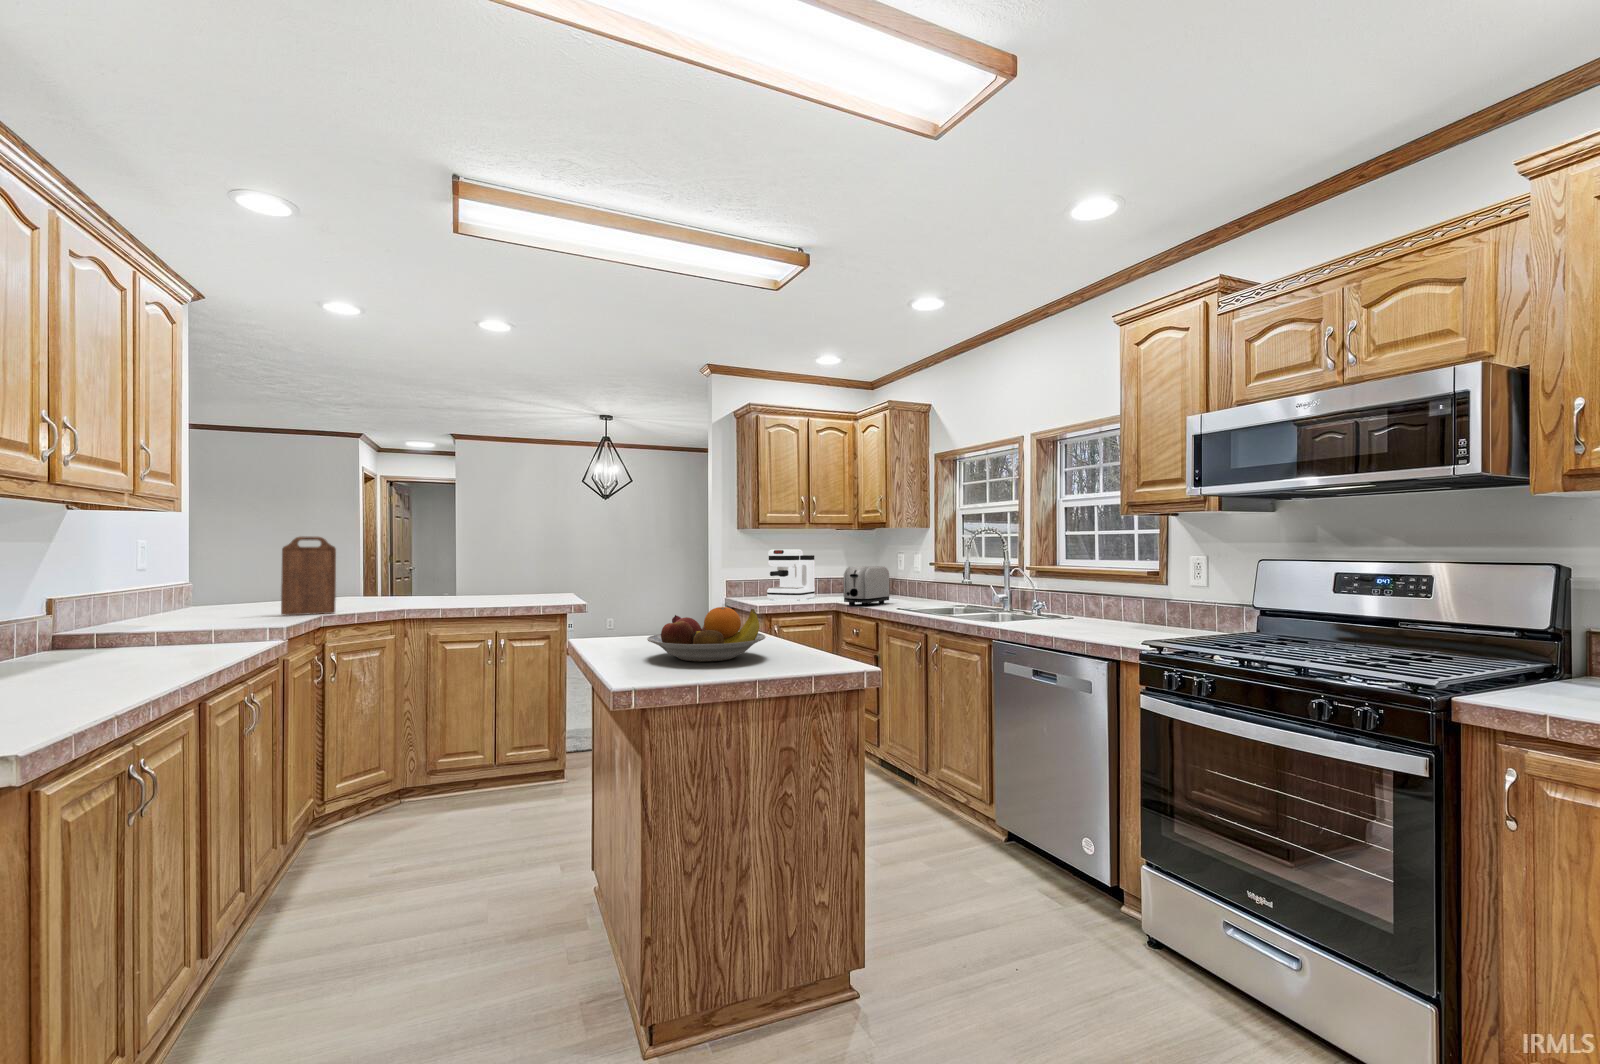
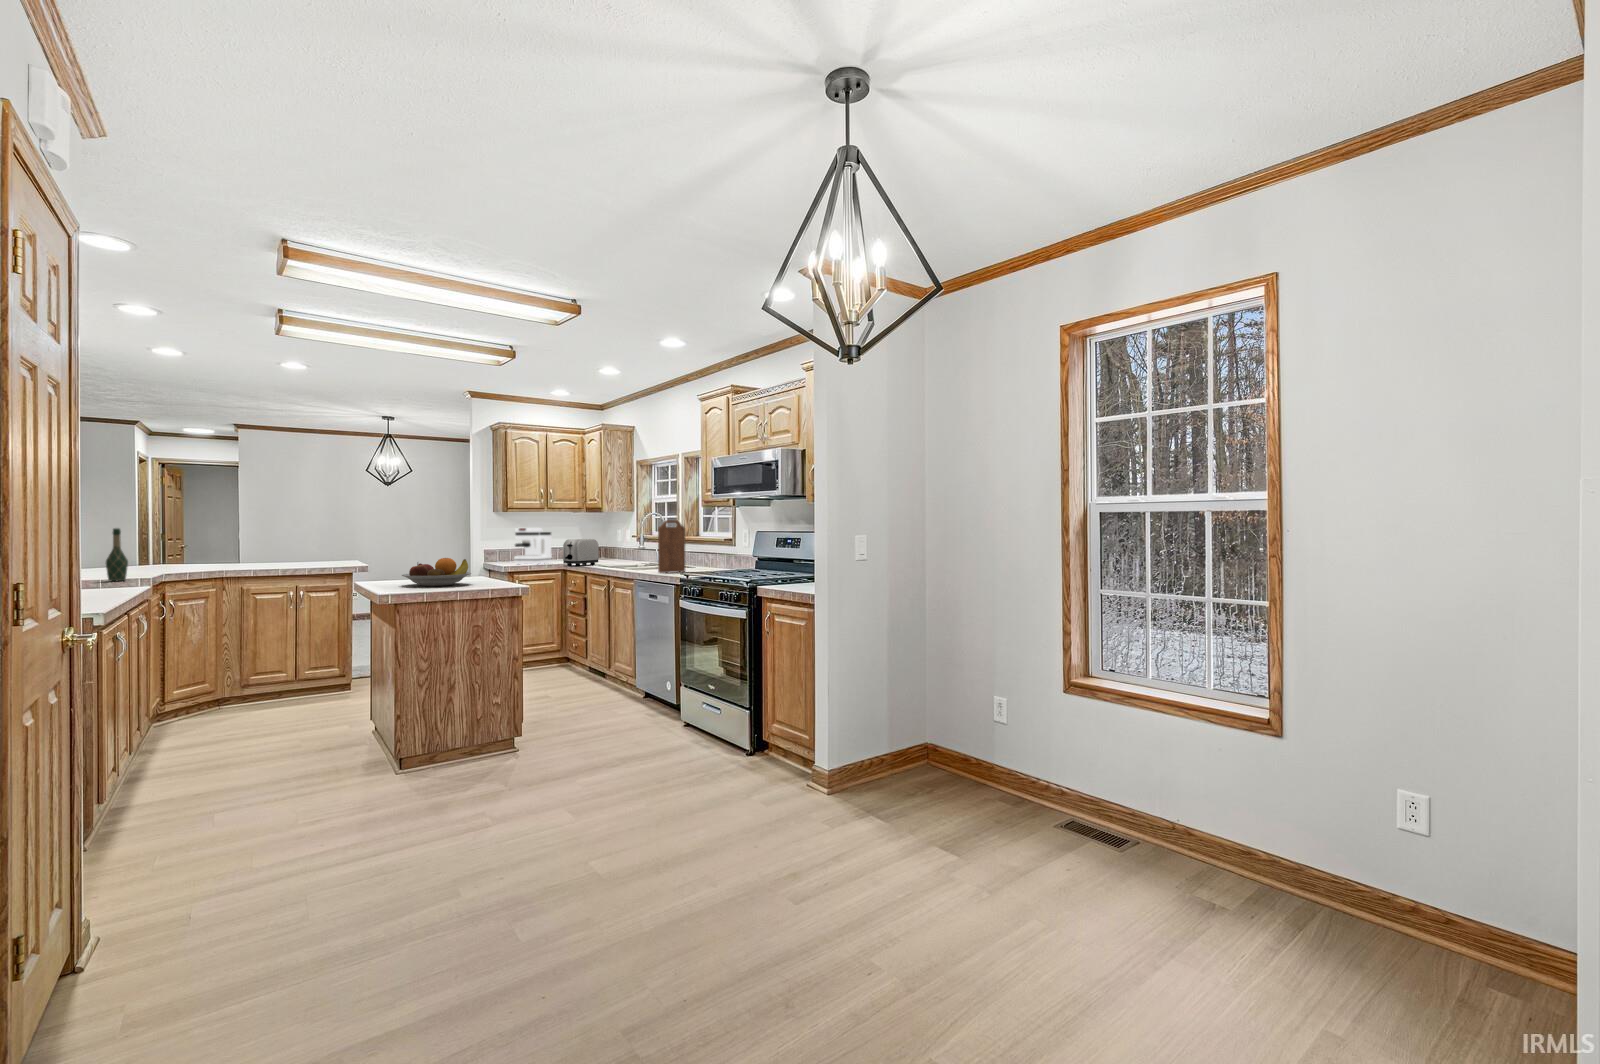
cutting board: present [281,536,336,615] -> present [658,520,685,573]
wine bottle: none [225,551,258,633] -> present [106,528,128,581]

